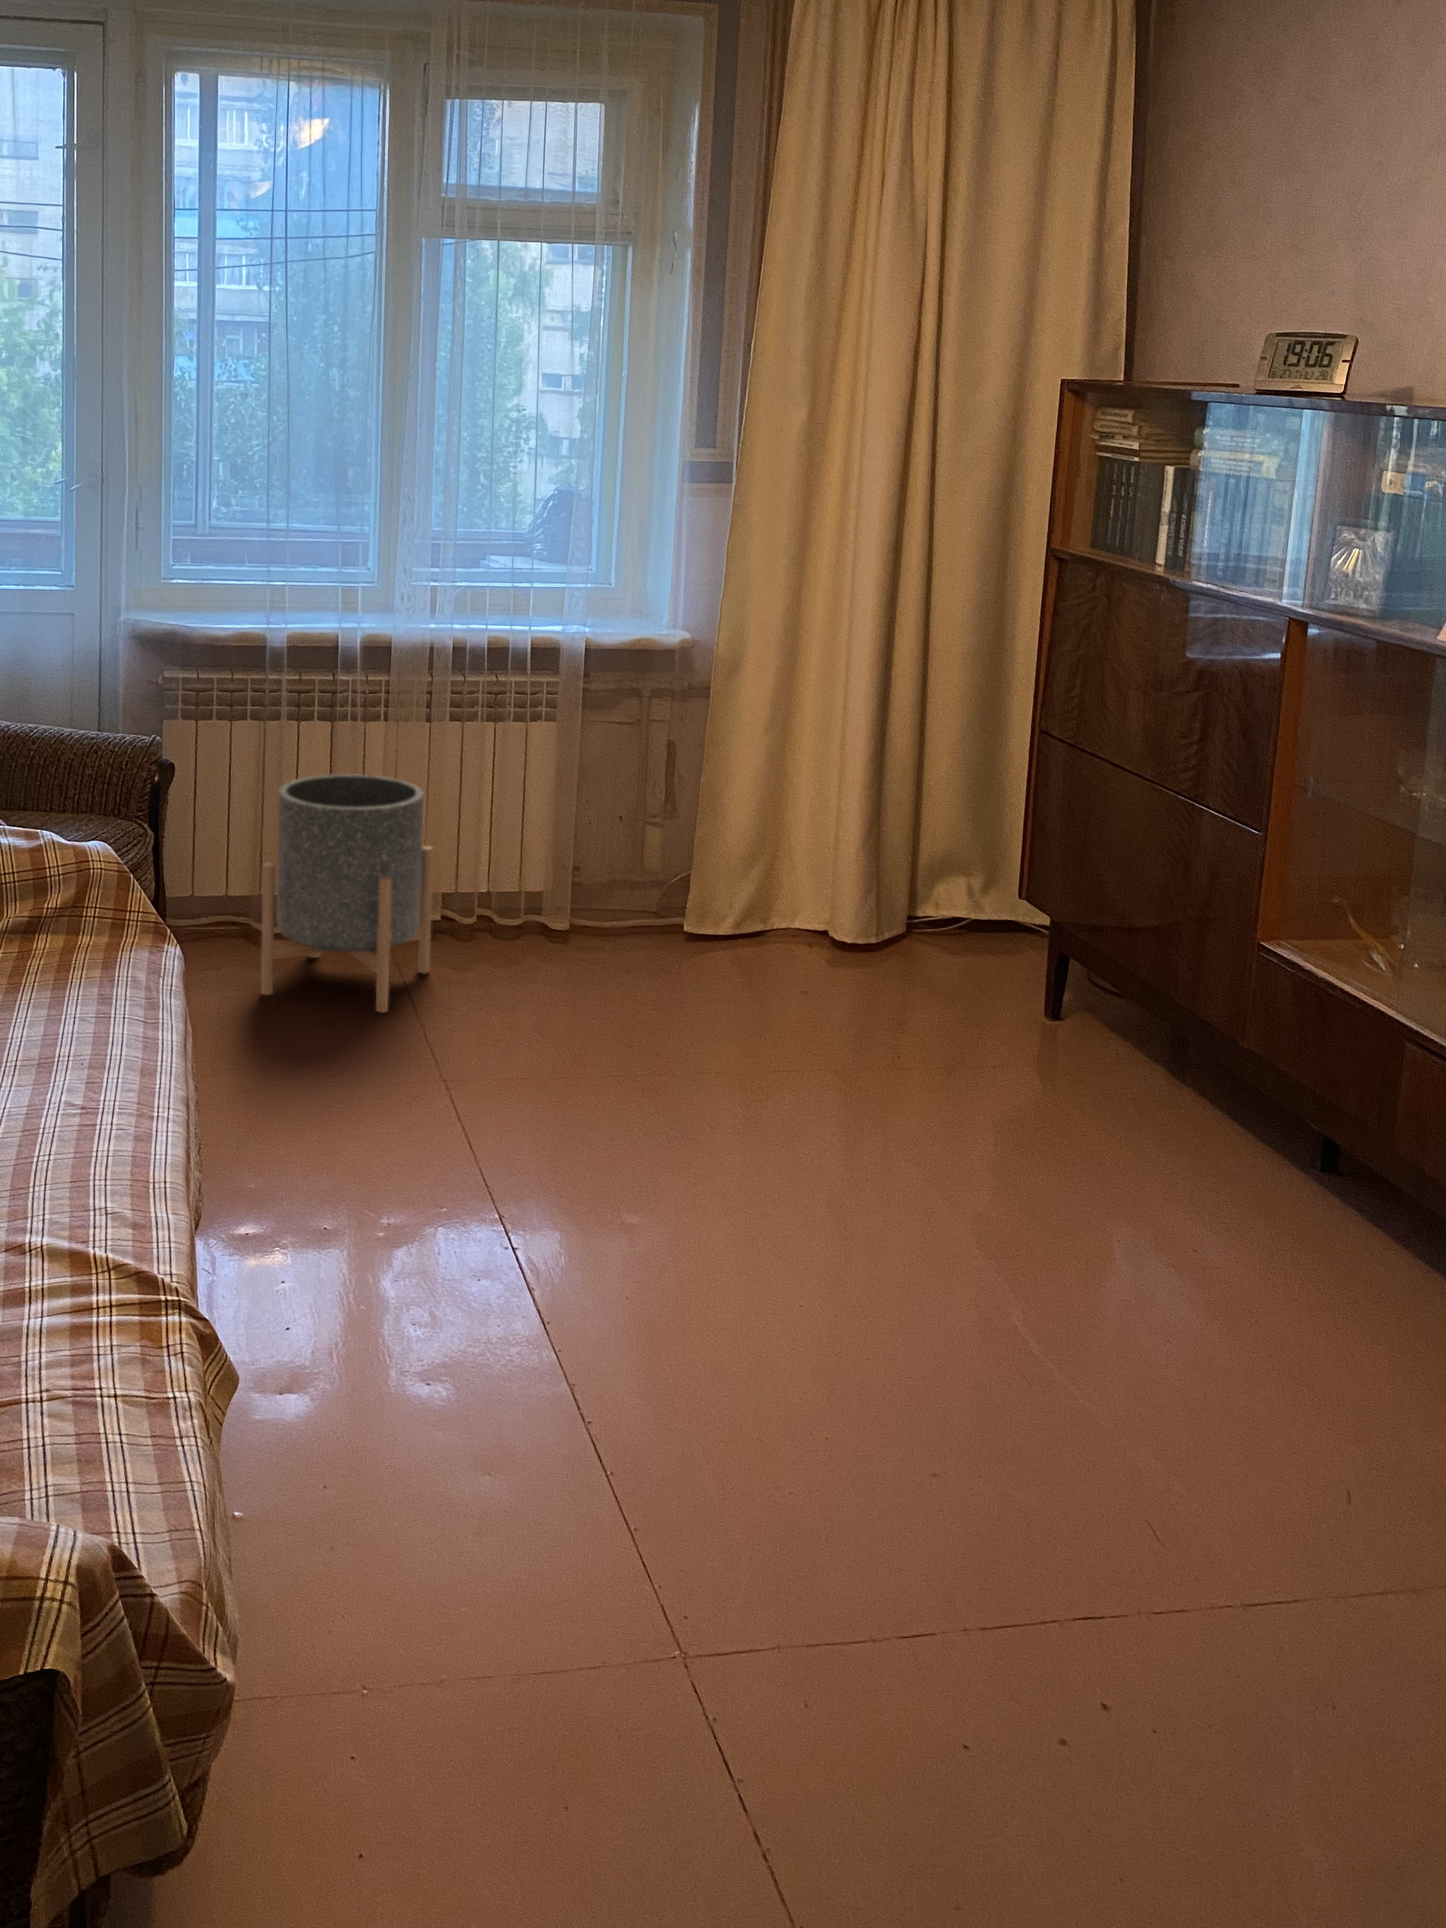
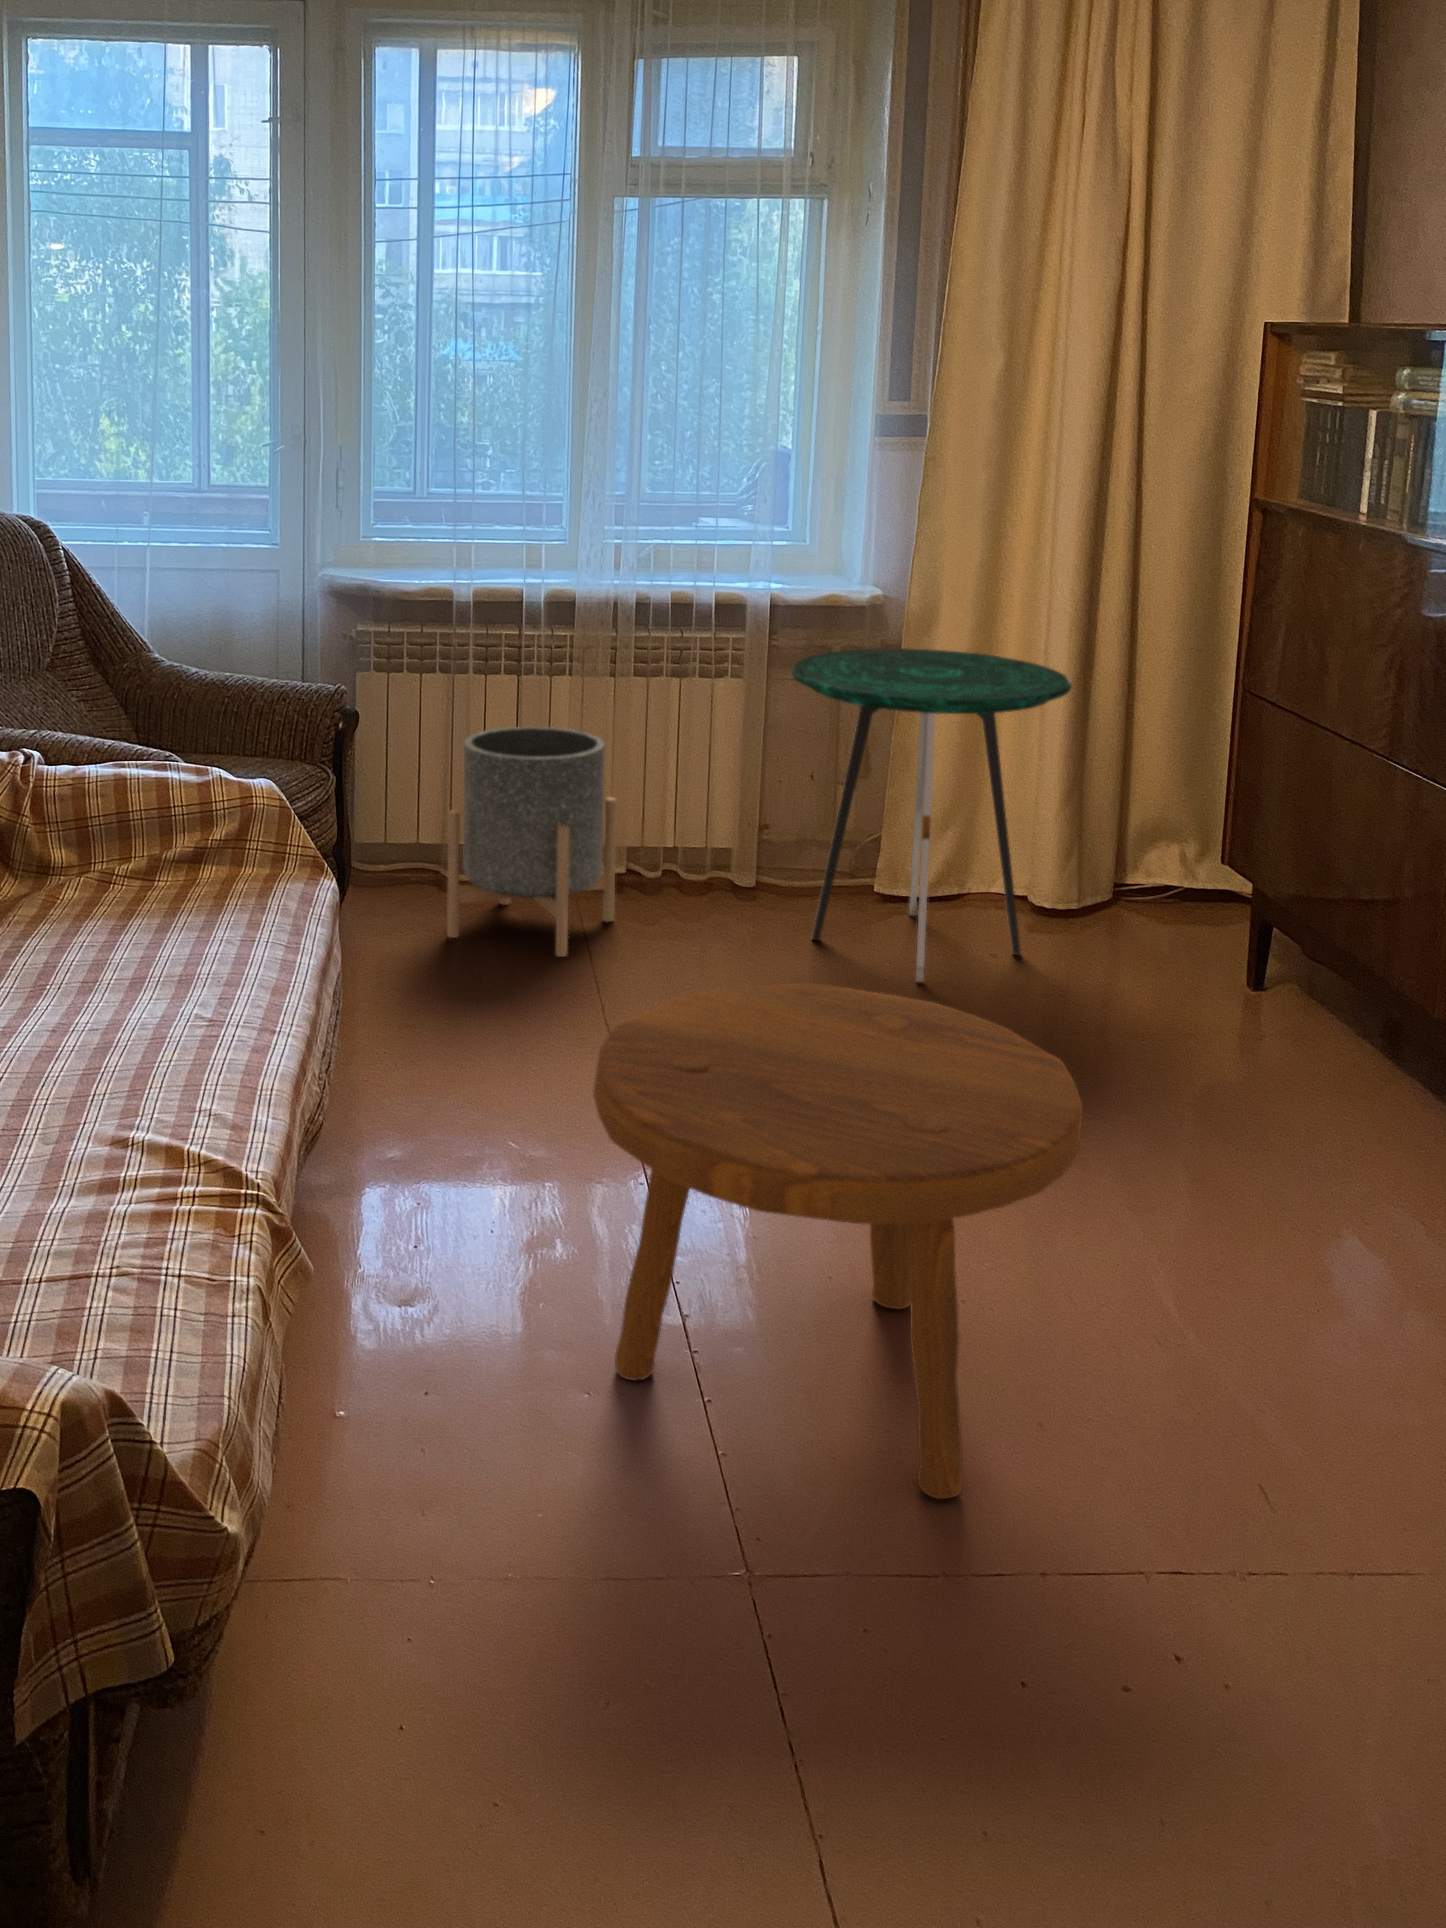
side table: none [612,693,885,1028] -> present [791,648,1072,982]
footstool: none [491,1044,977,1566] -> present [593,983,1083,1499]

